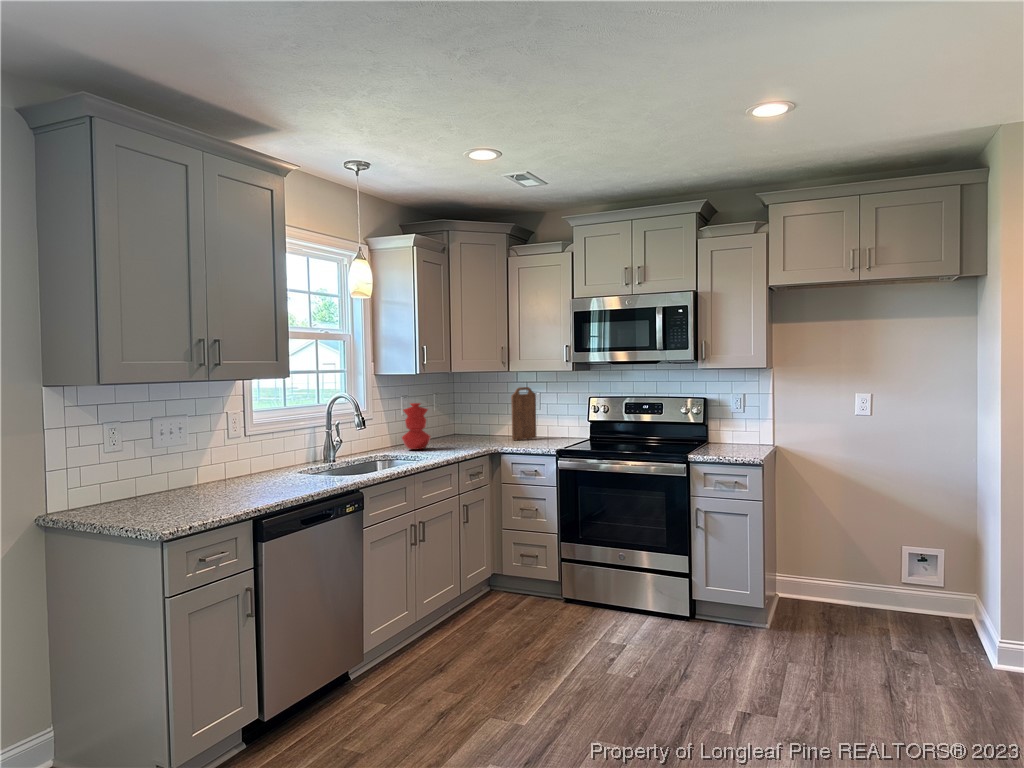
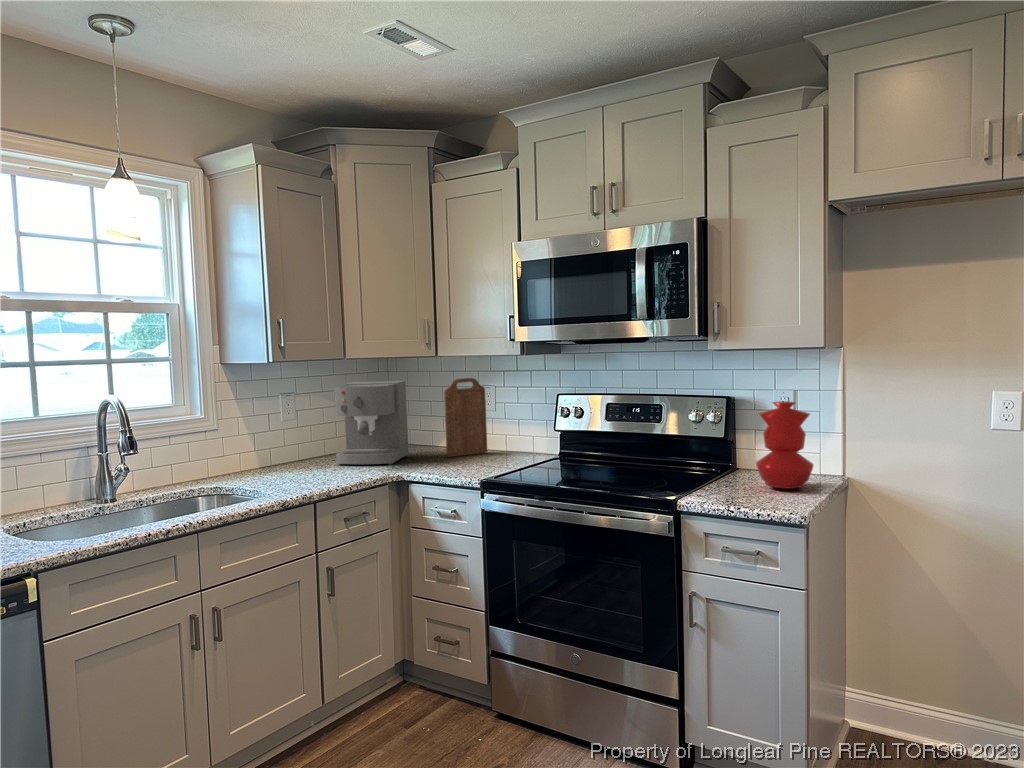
coffee maker: none [442,389,484,445] -> present [334,381,409,465]
vase: present [402,403,431,450] -> present [756,401,813,488]

